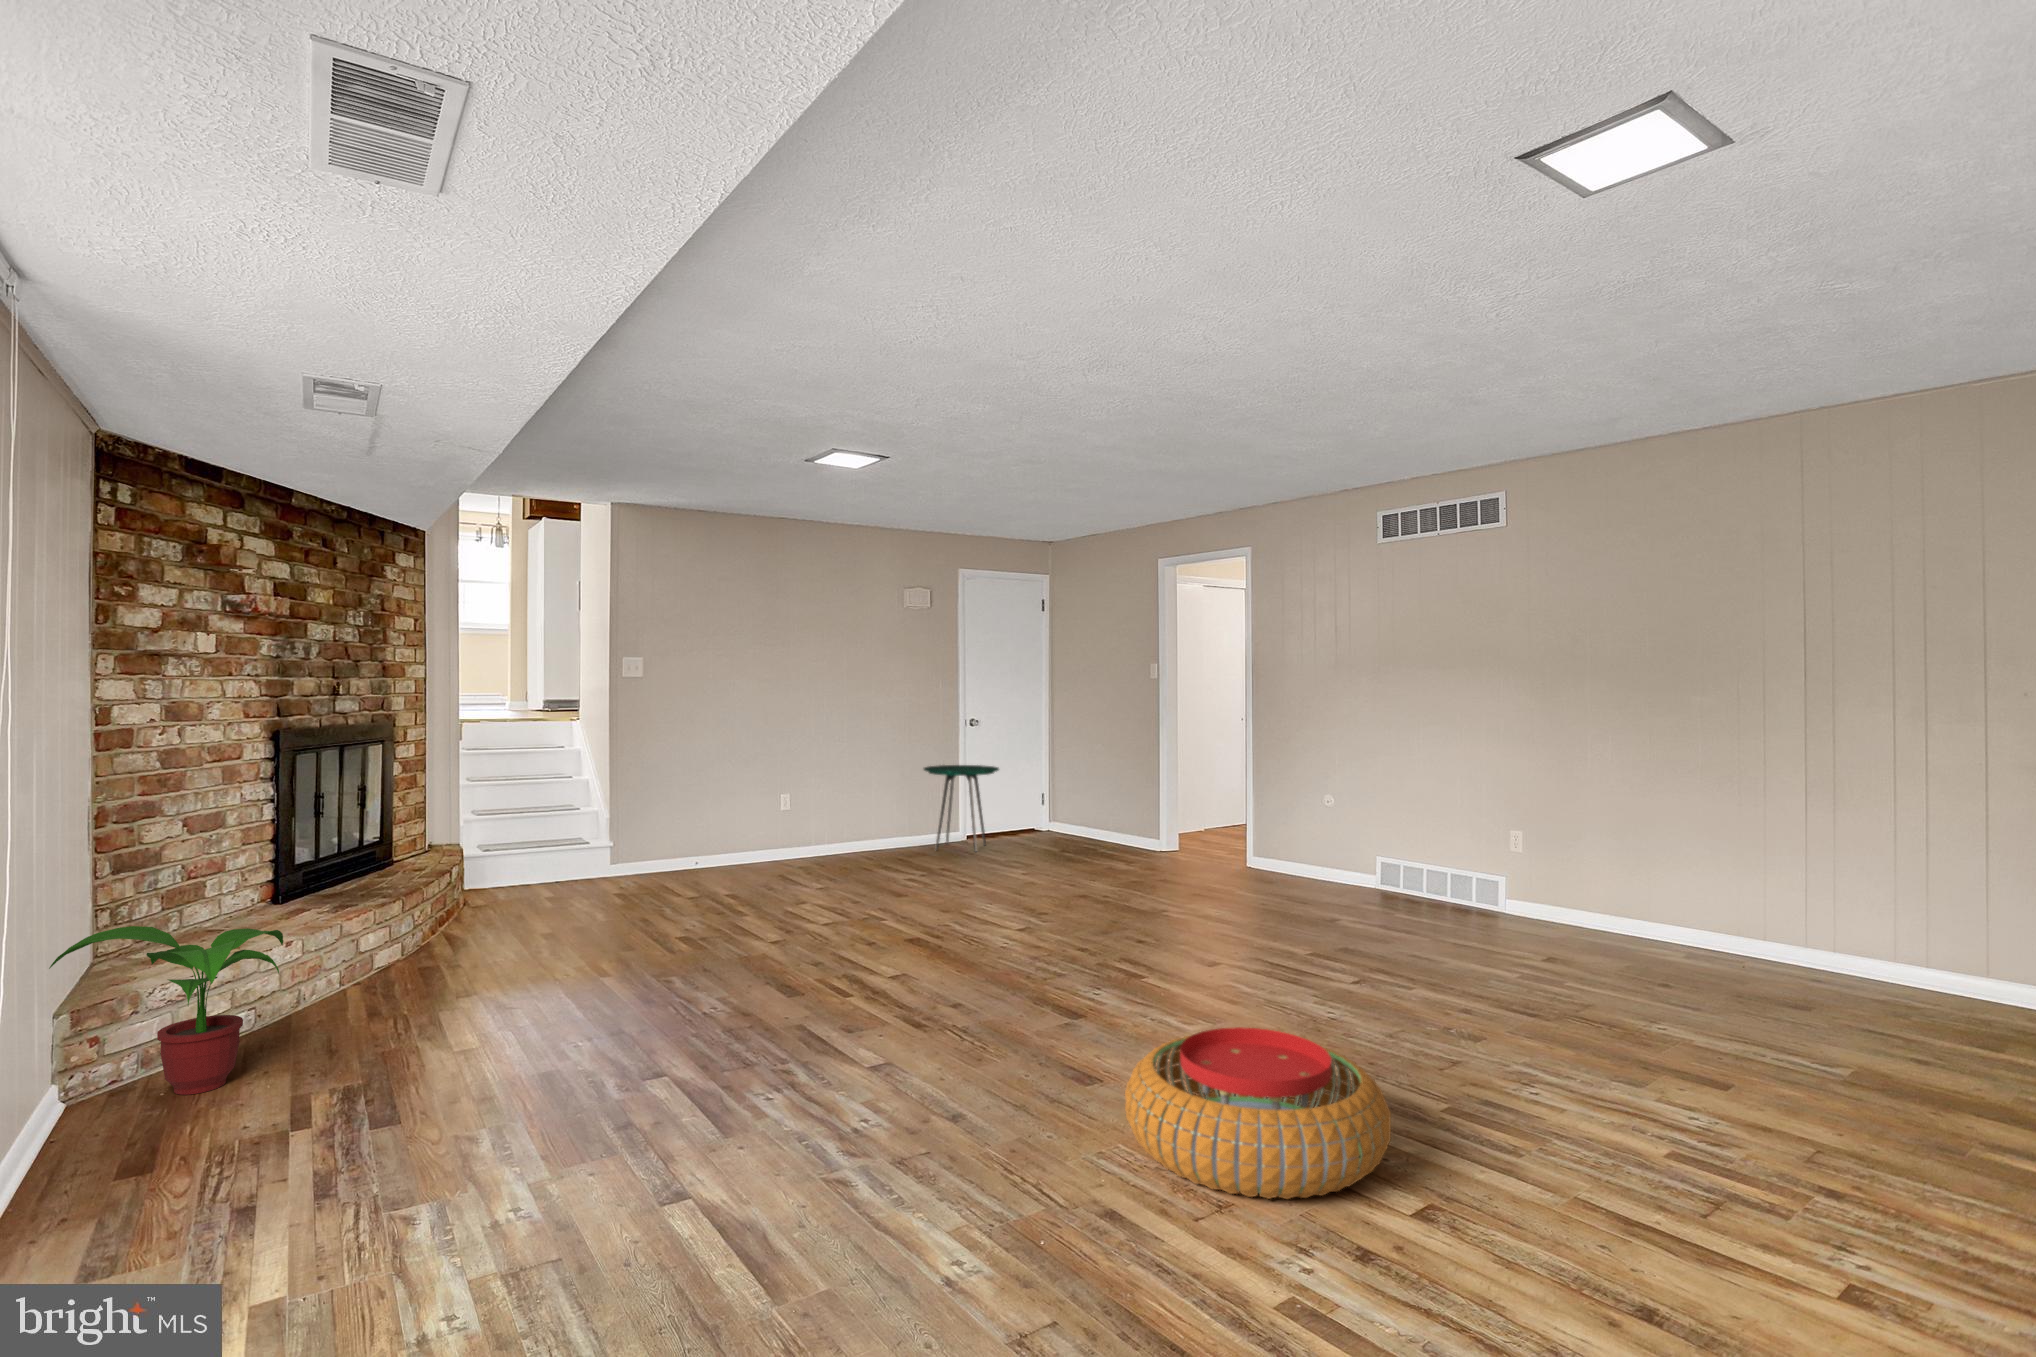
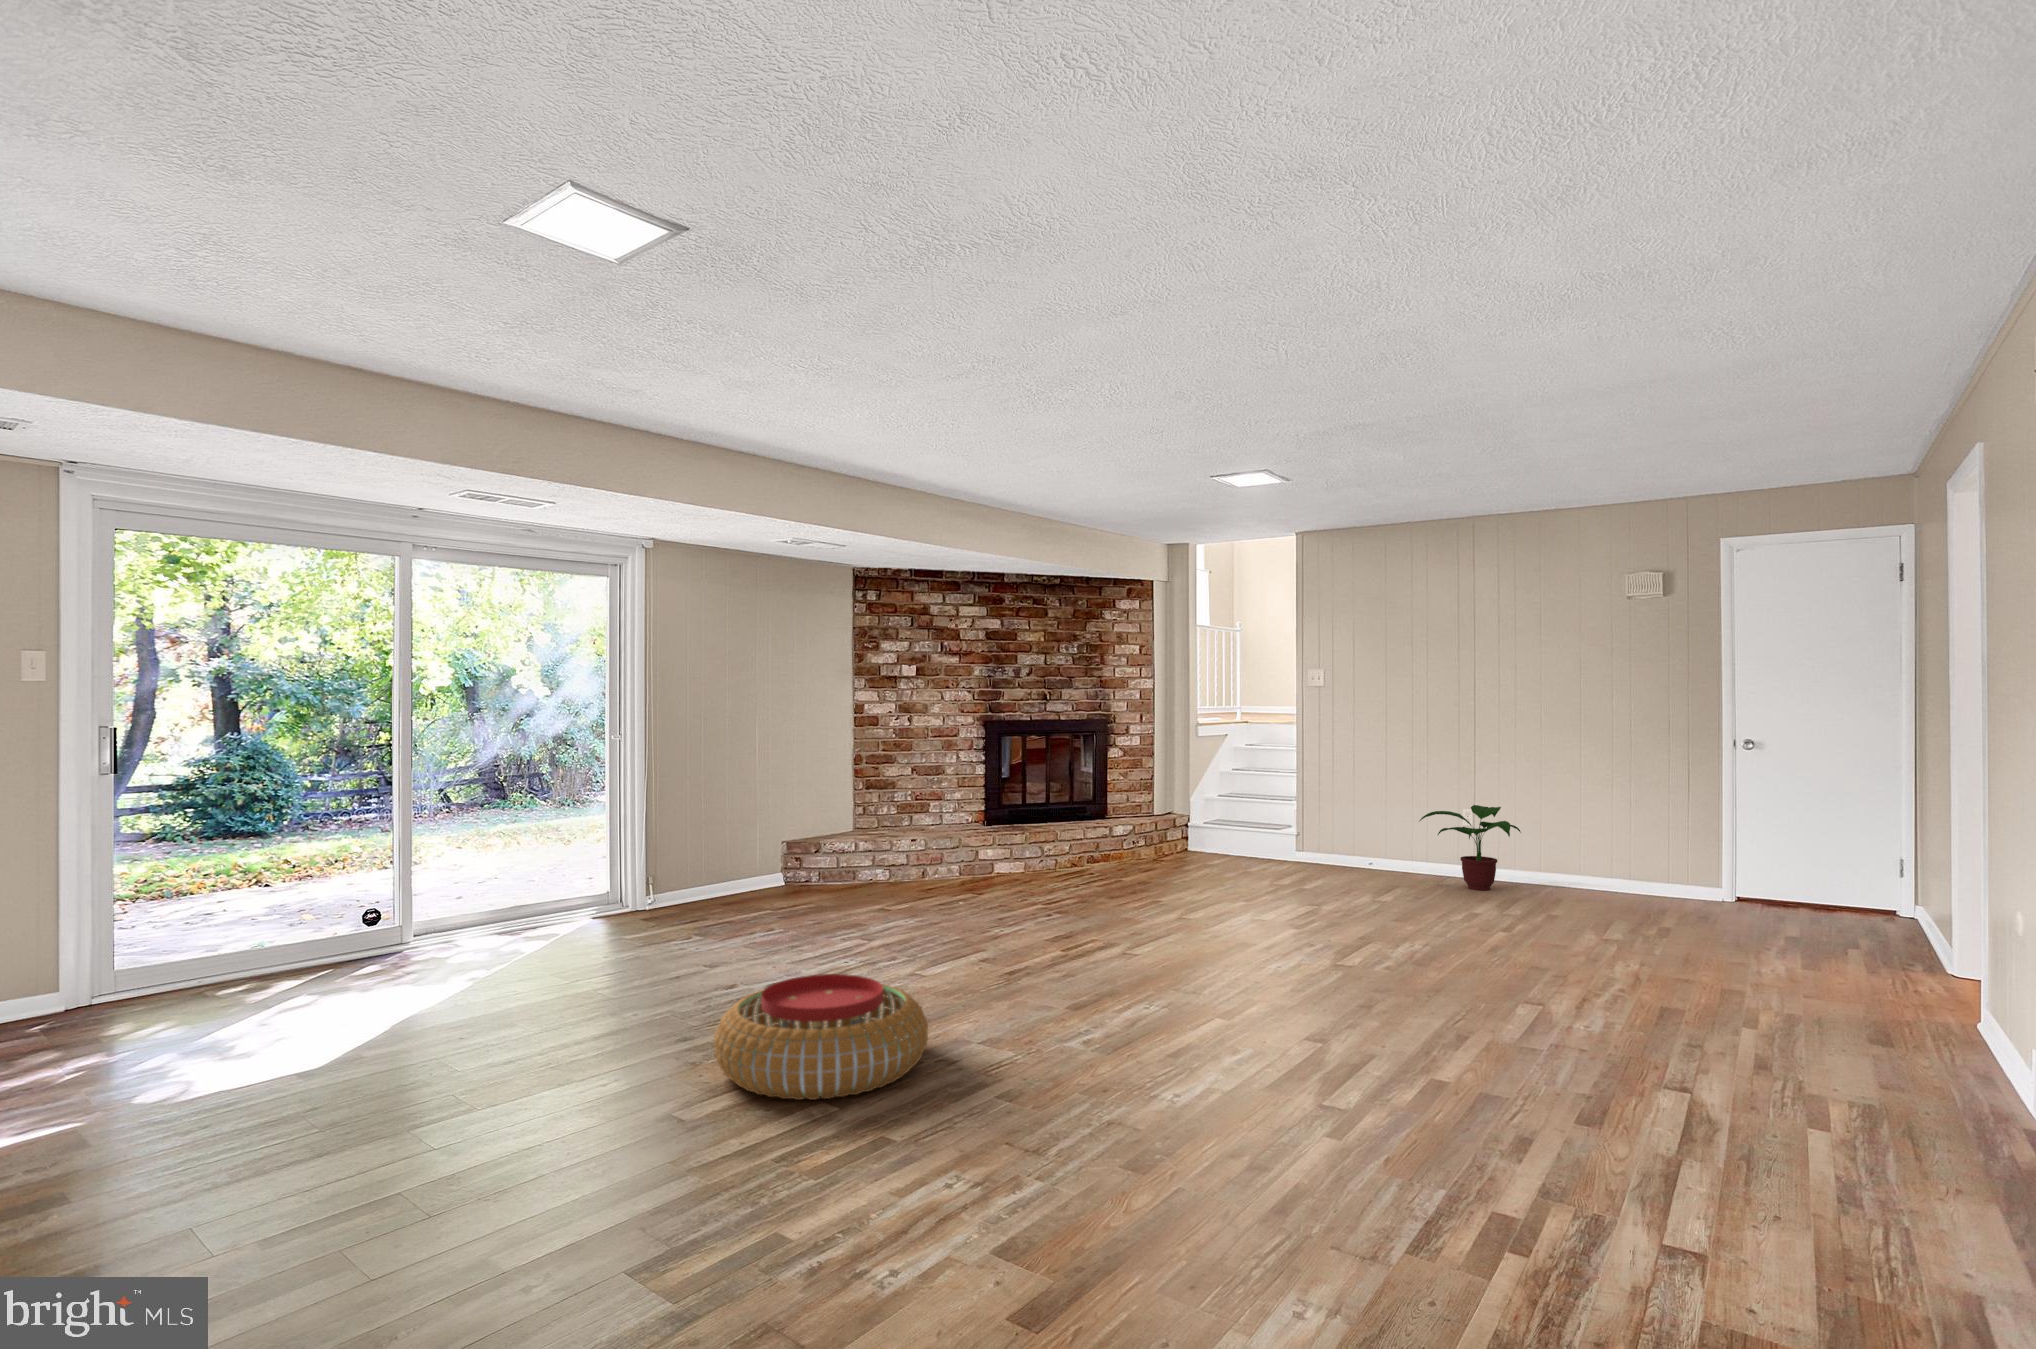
side table: present [924,765,999,852] -> none [1582,795,1695,909]
potted plant: present [49,926,283,1095] -> present [1420,805,1521,890]

